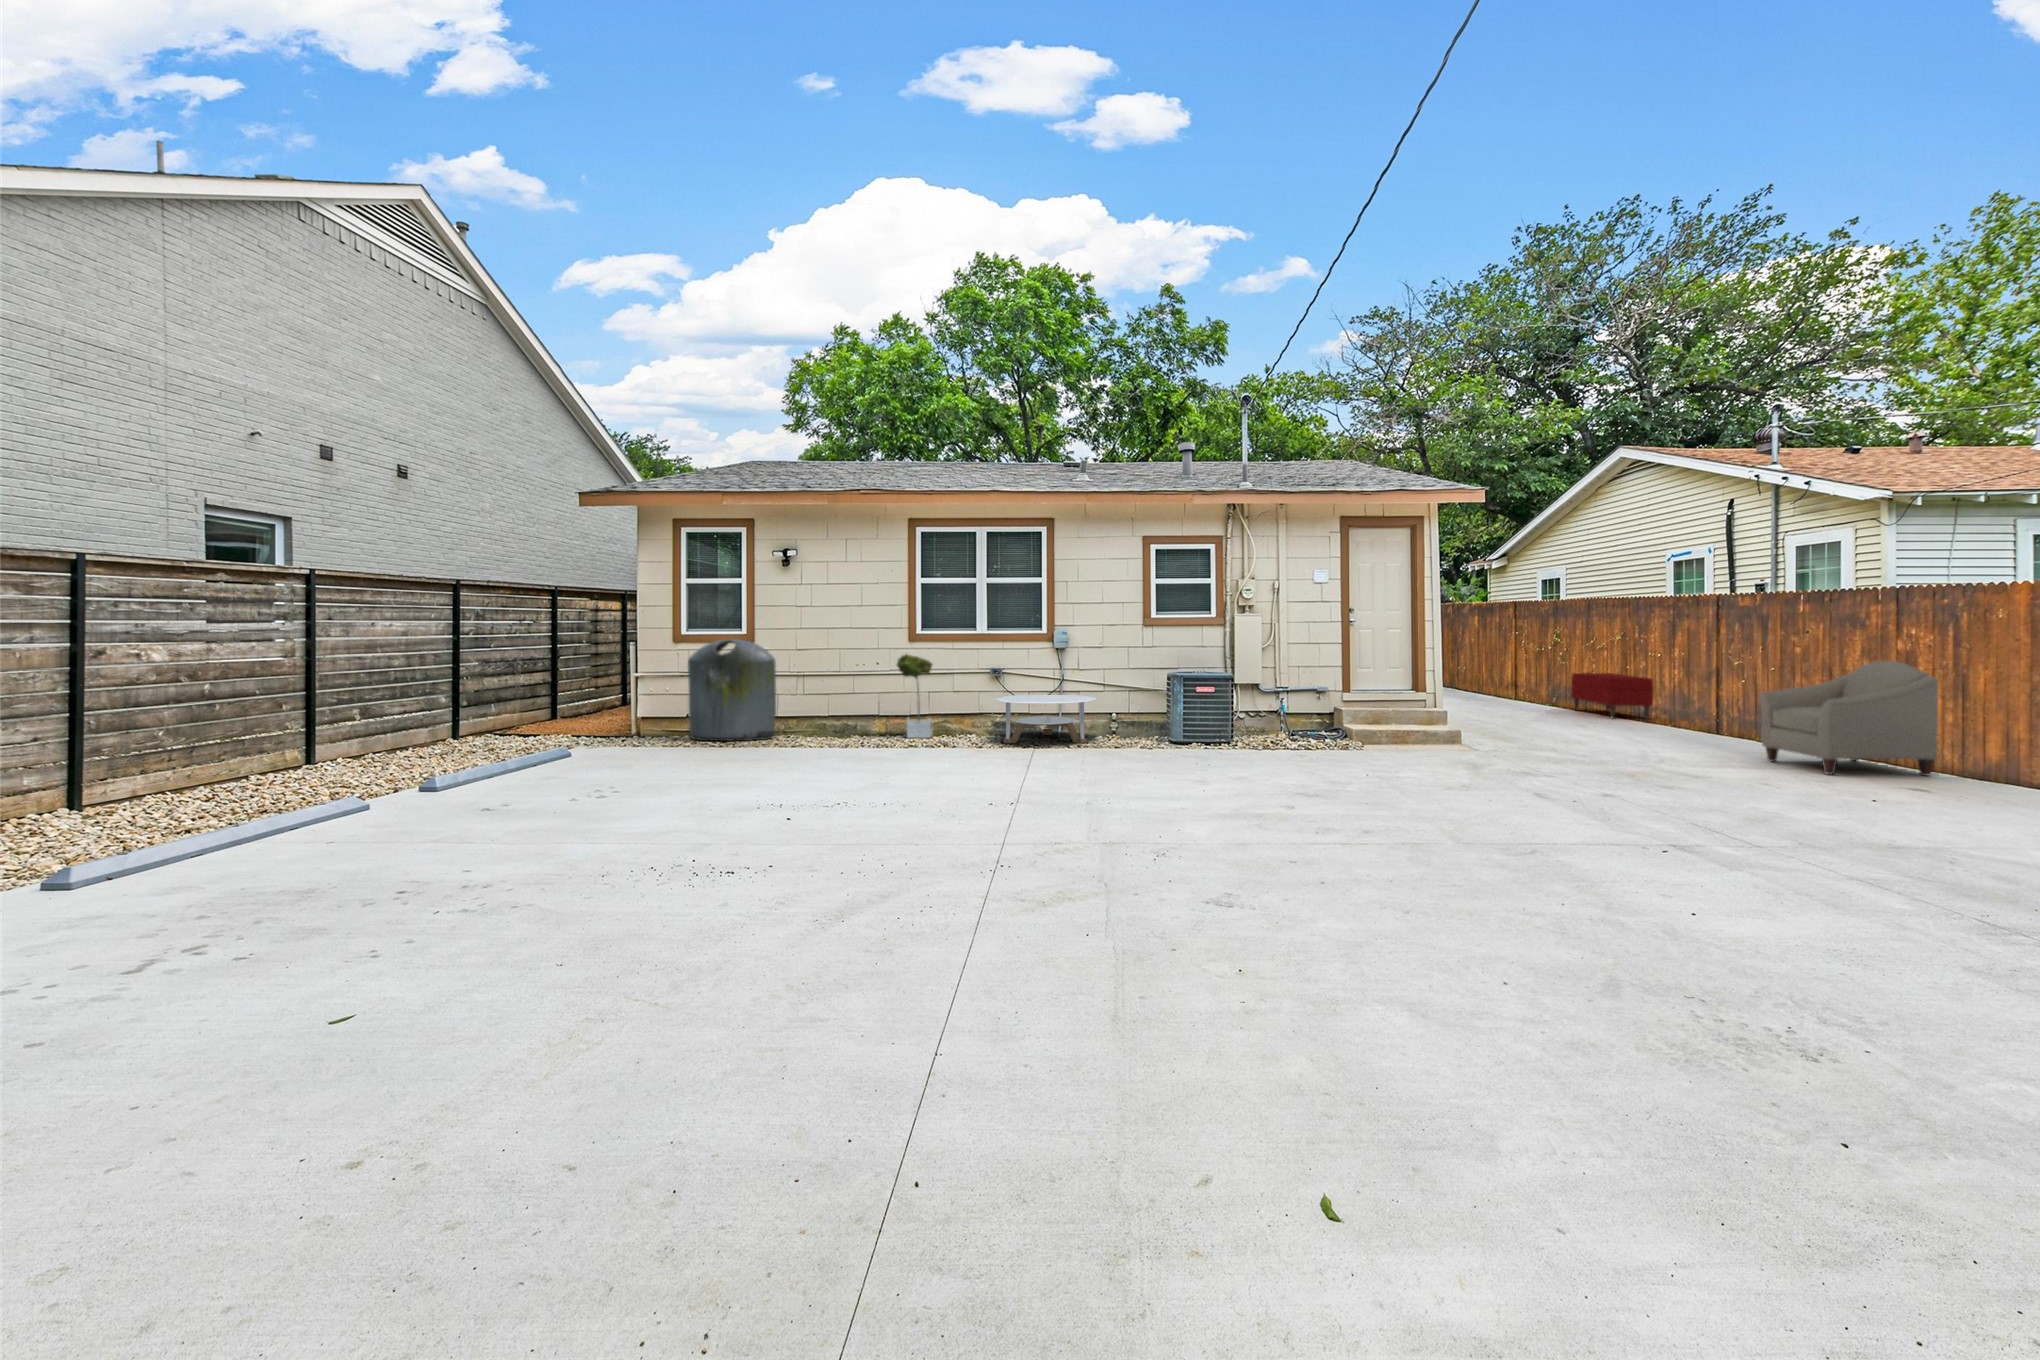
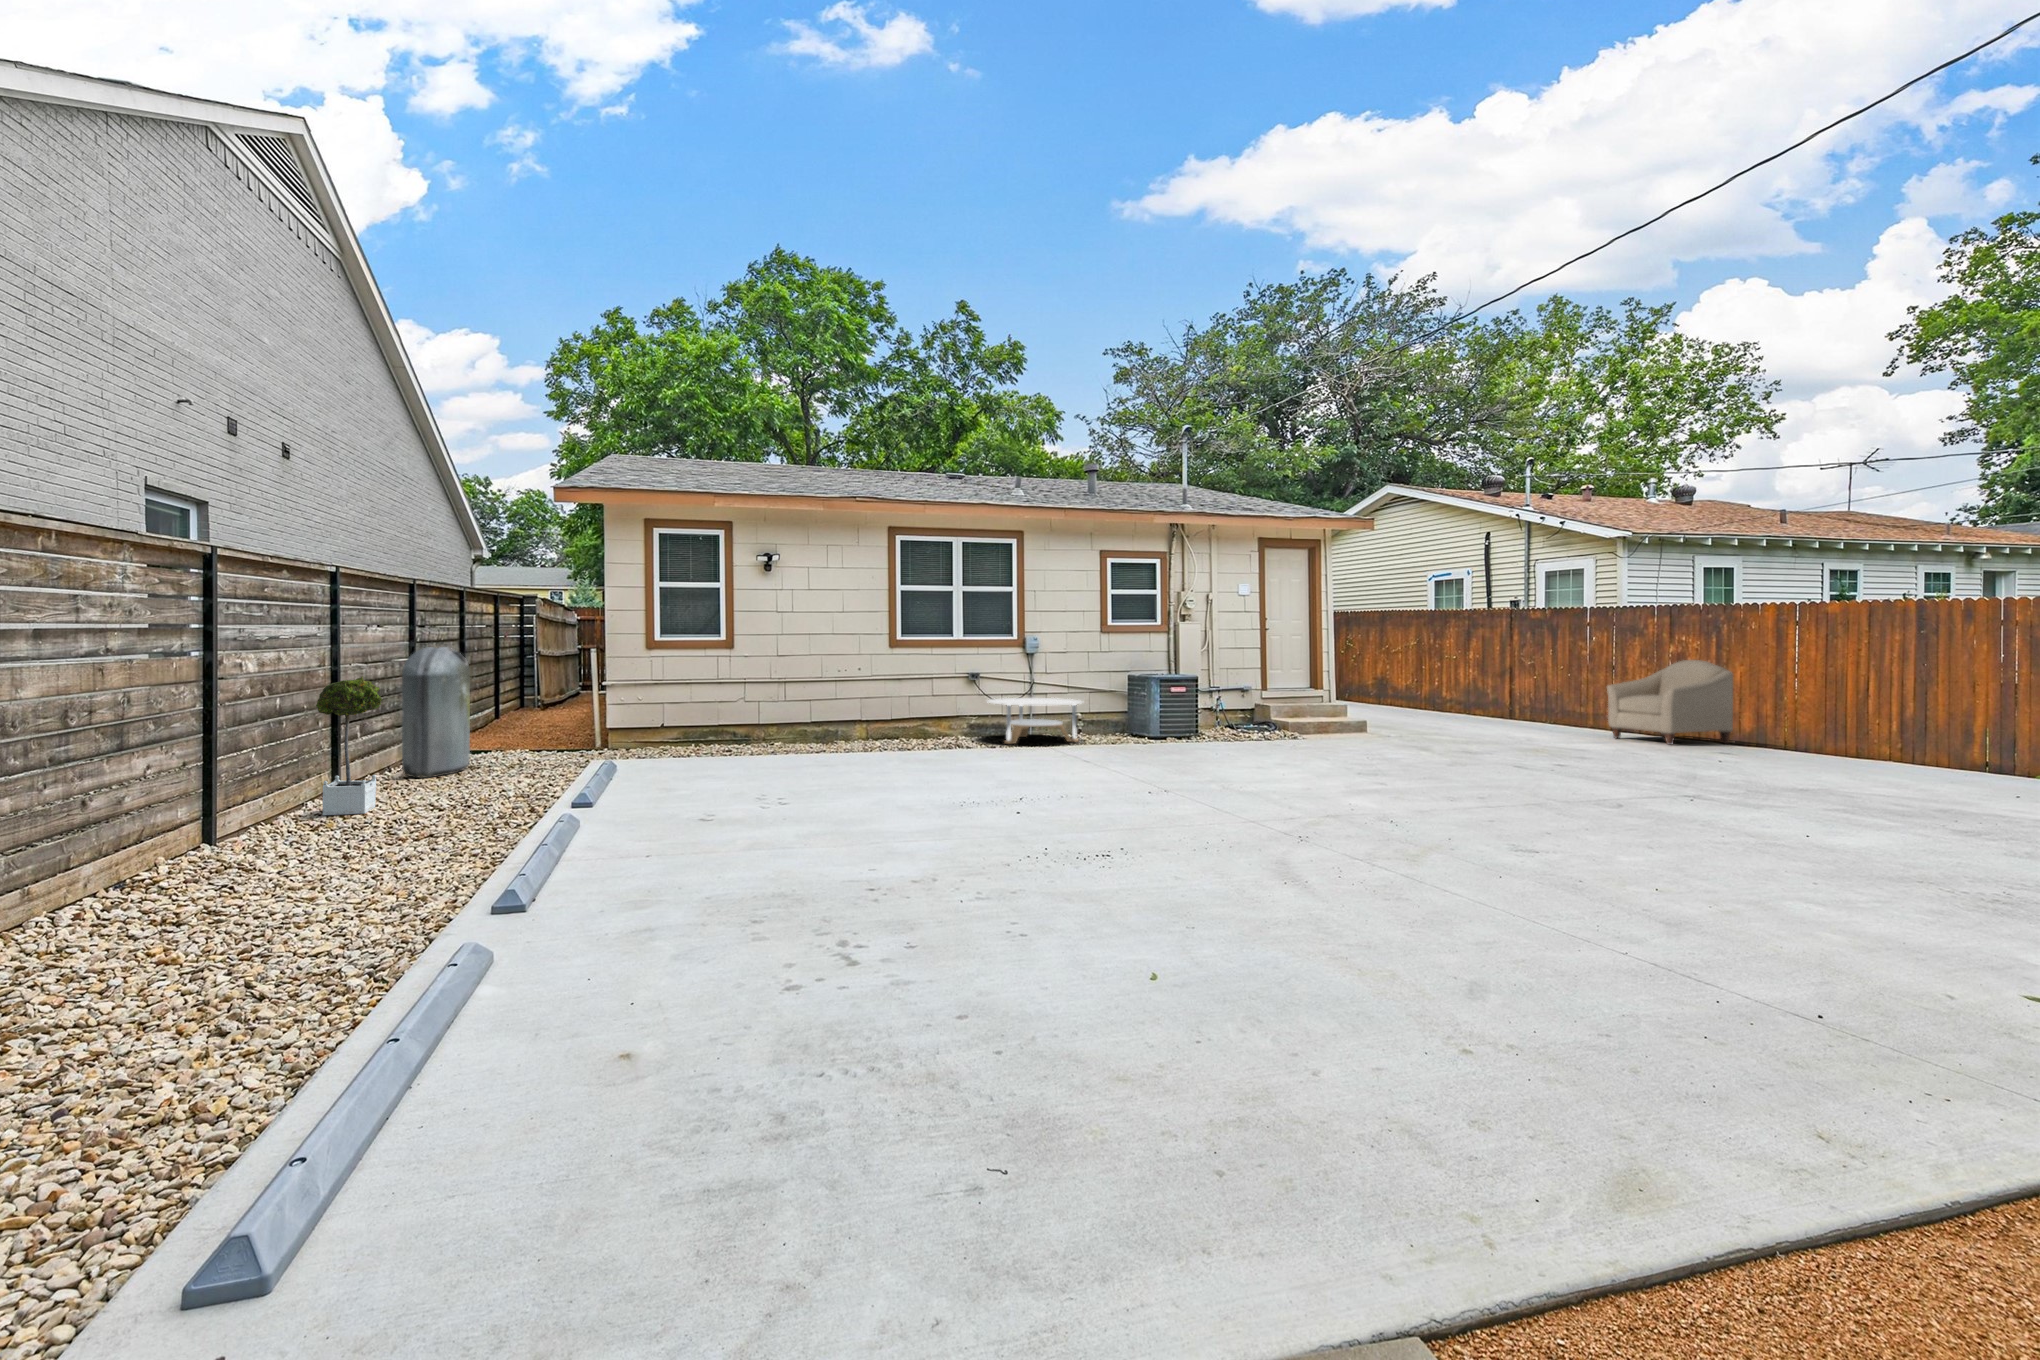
trash can: present [688,639,776,741] -> present [402,647,470,778]
potted tree: present [897,654,932,738] -> present [316,676,382,815]
bench: present [1571,673,1653,719] -> none [1392,676,1468,714]

